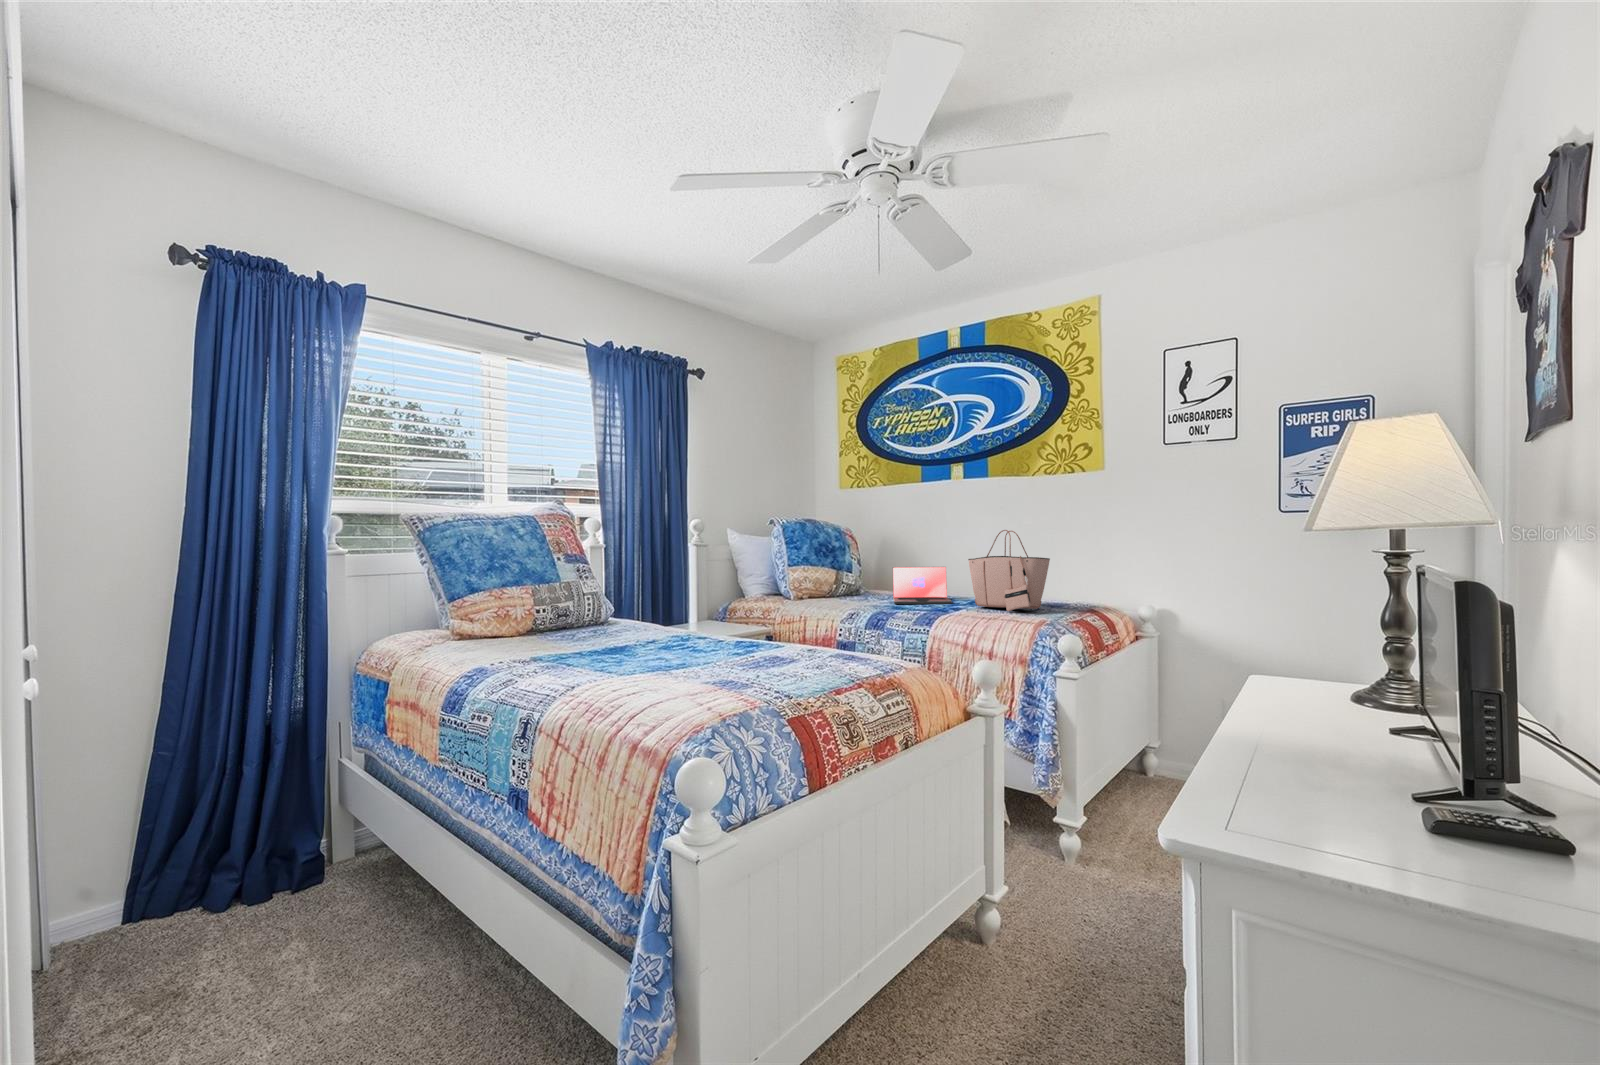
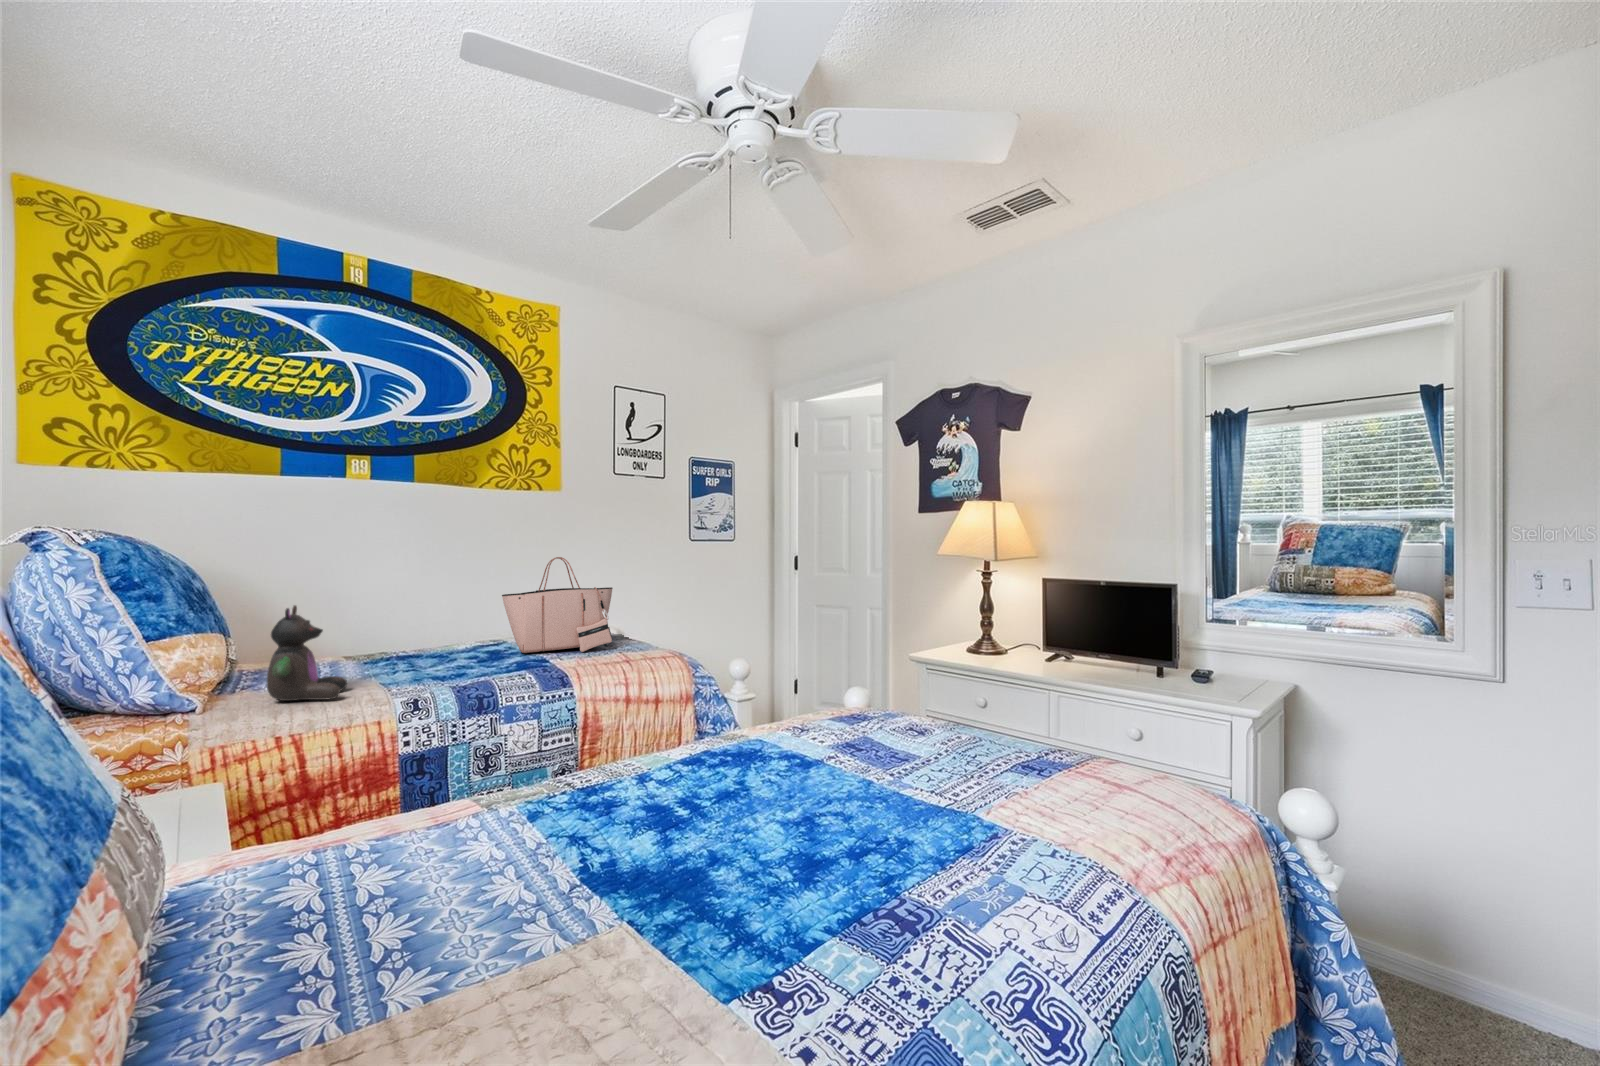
stuffed bear: none [814,554,856,606] -> present [267,605,347,701]
laptop: present [893,567,951,604] -> none [341,607,463,673]

